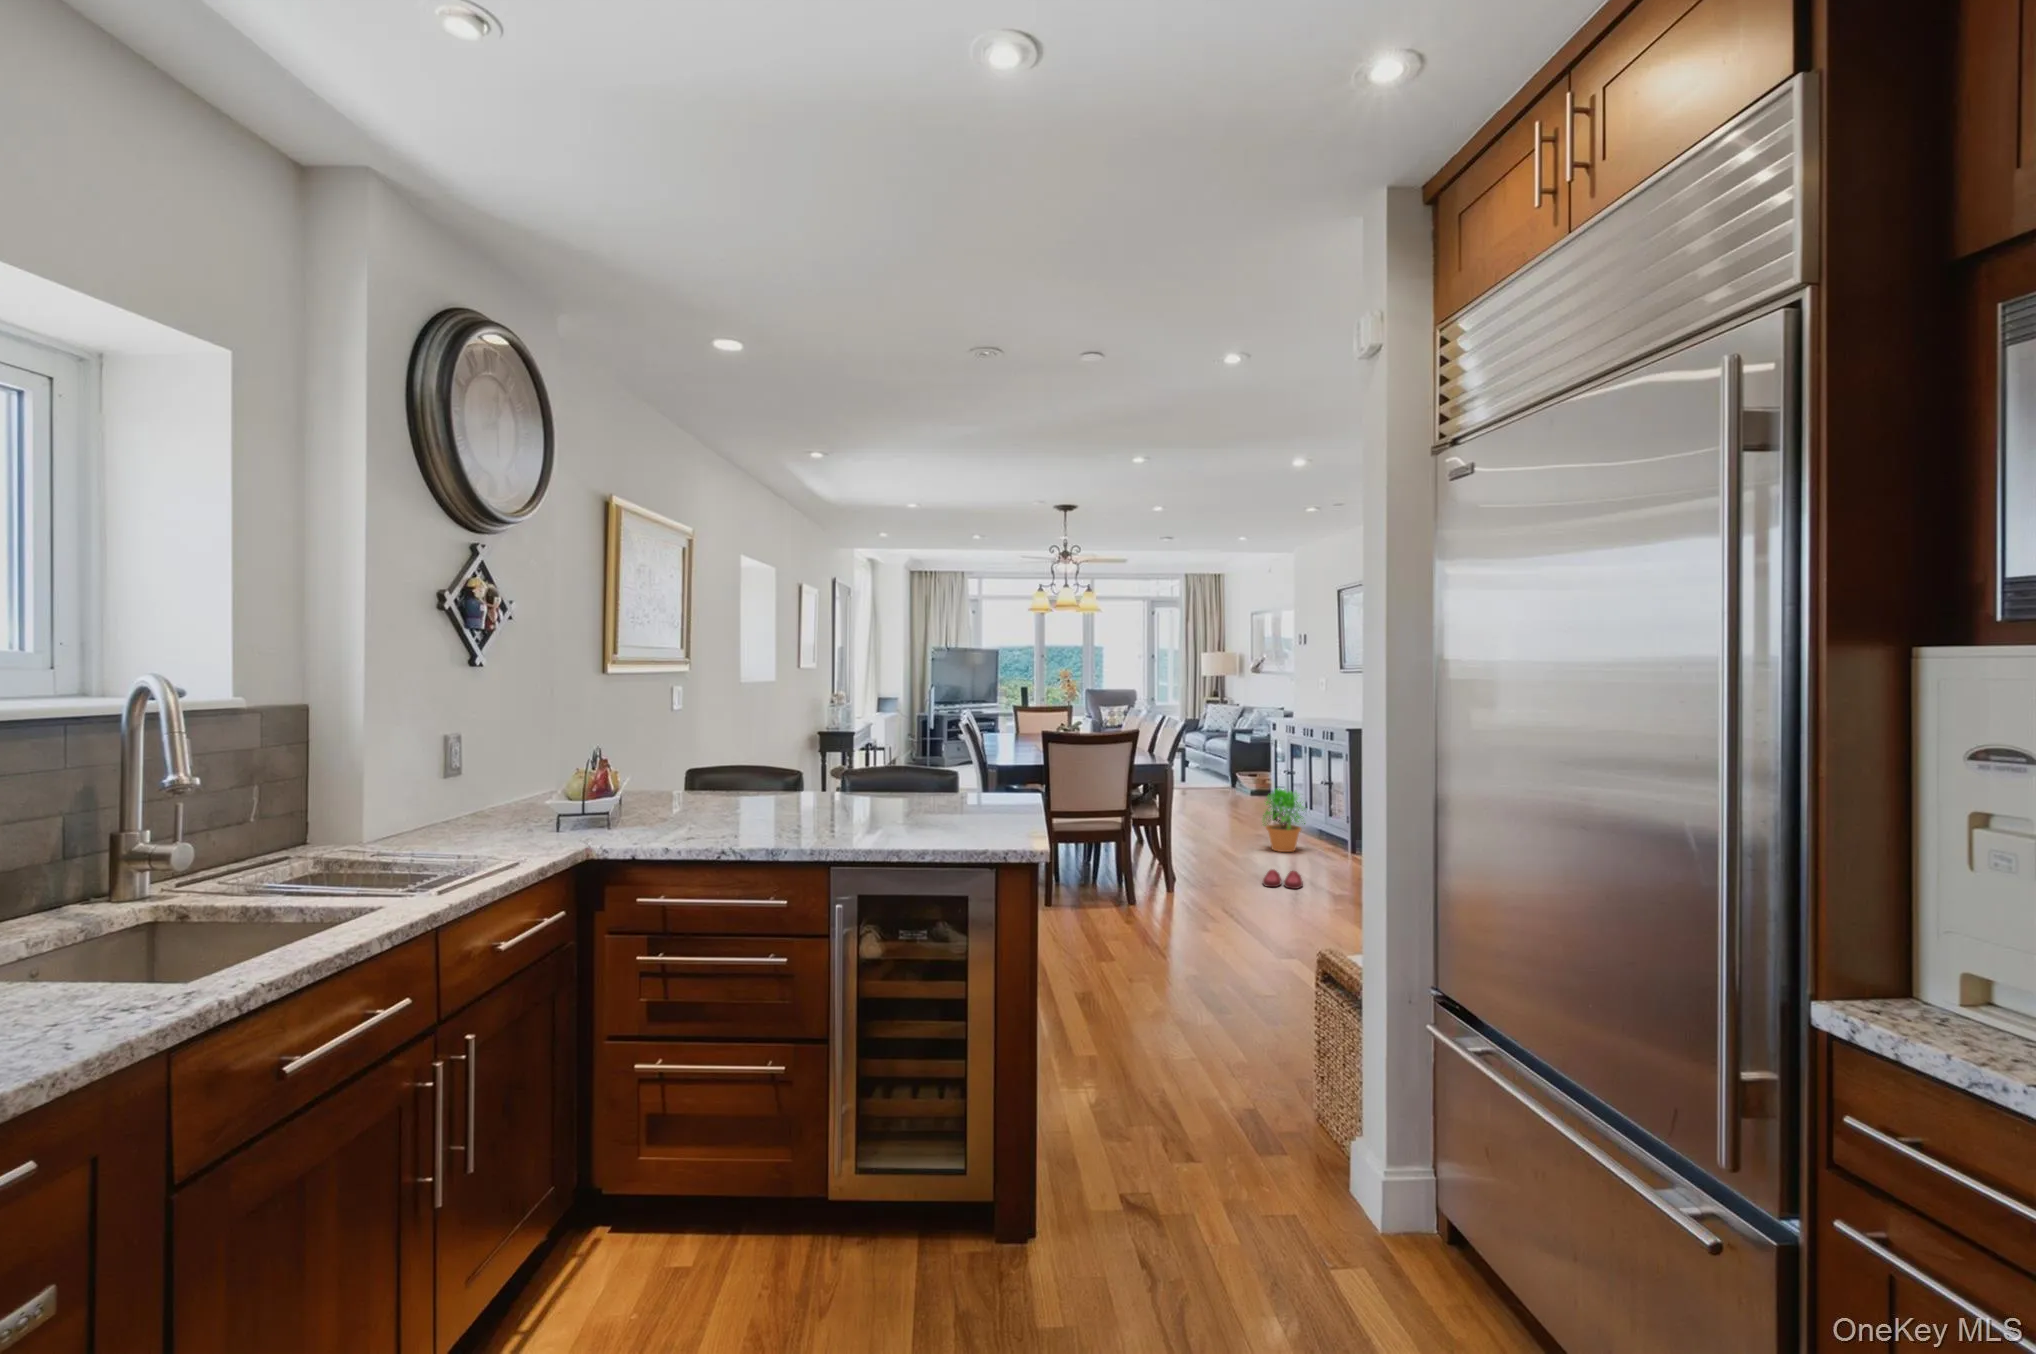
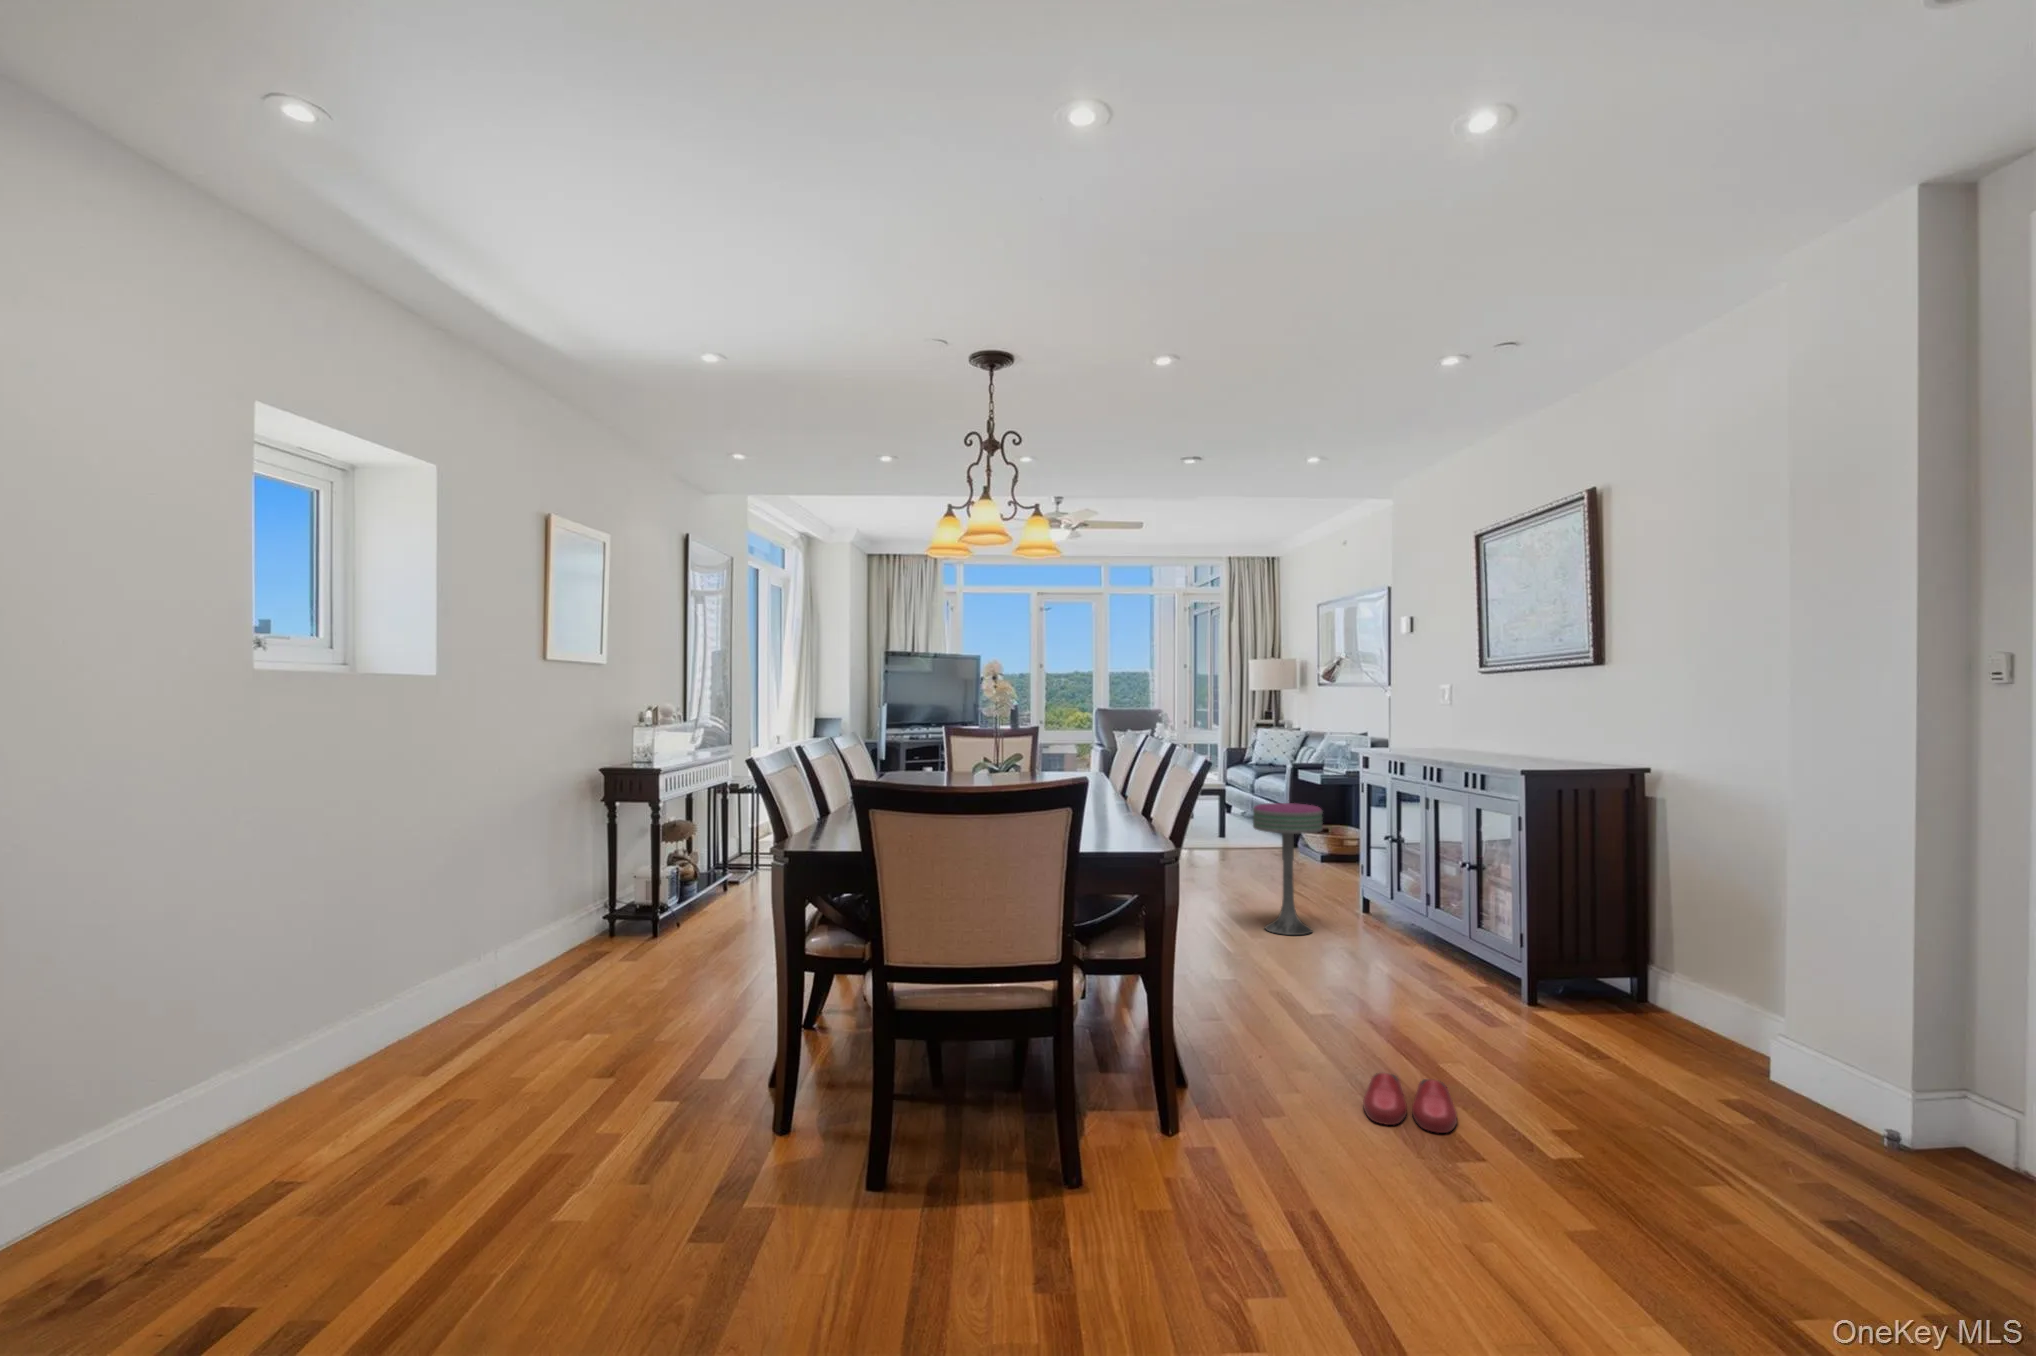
bar stool: none [1209,753,1250,829] -> present [1253,803,1323,935]
potted plant: present [1263,788,1305,852] -> none [1347,873,1442,999]

